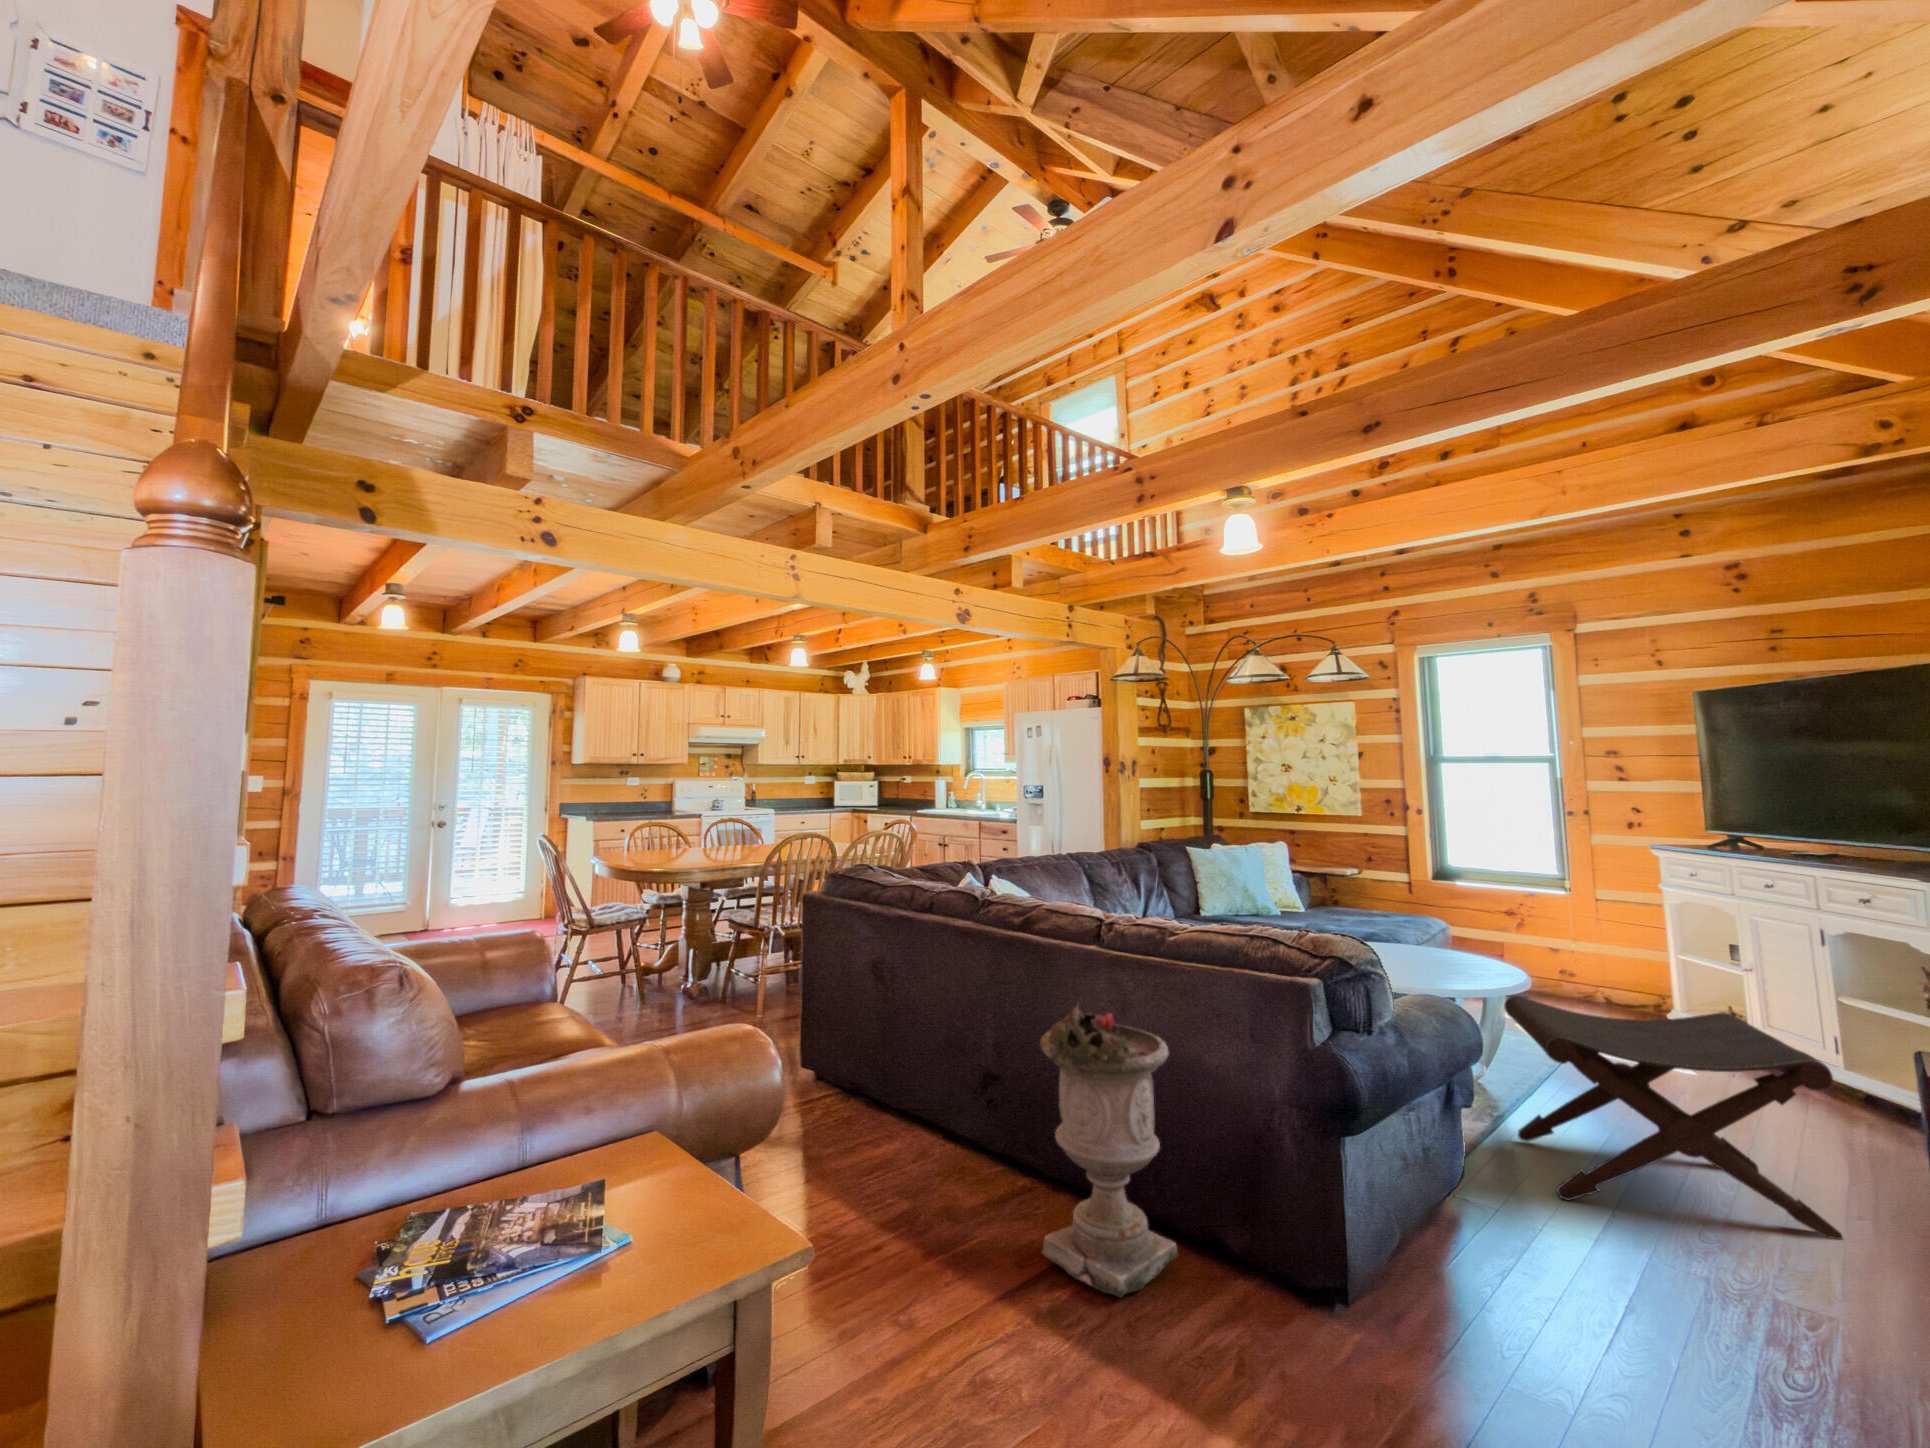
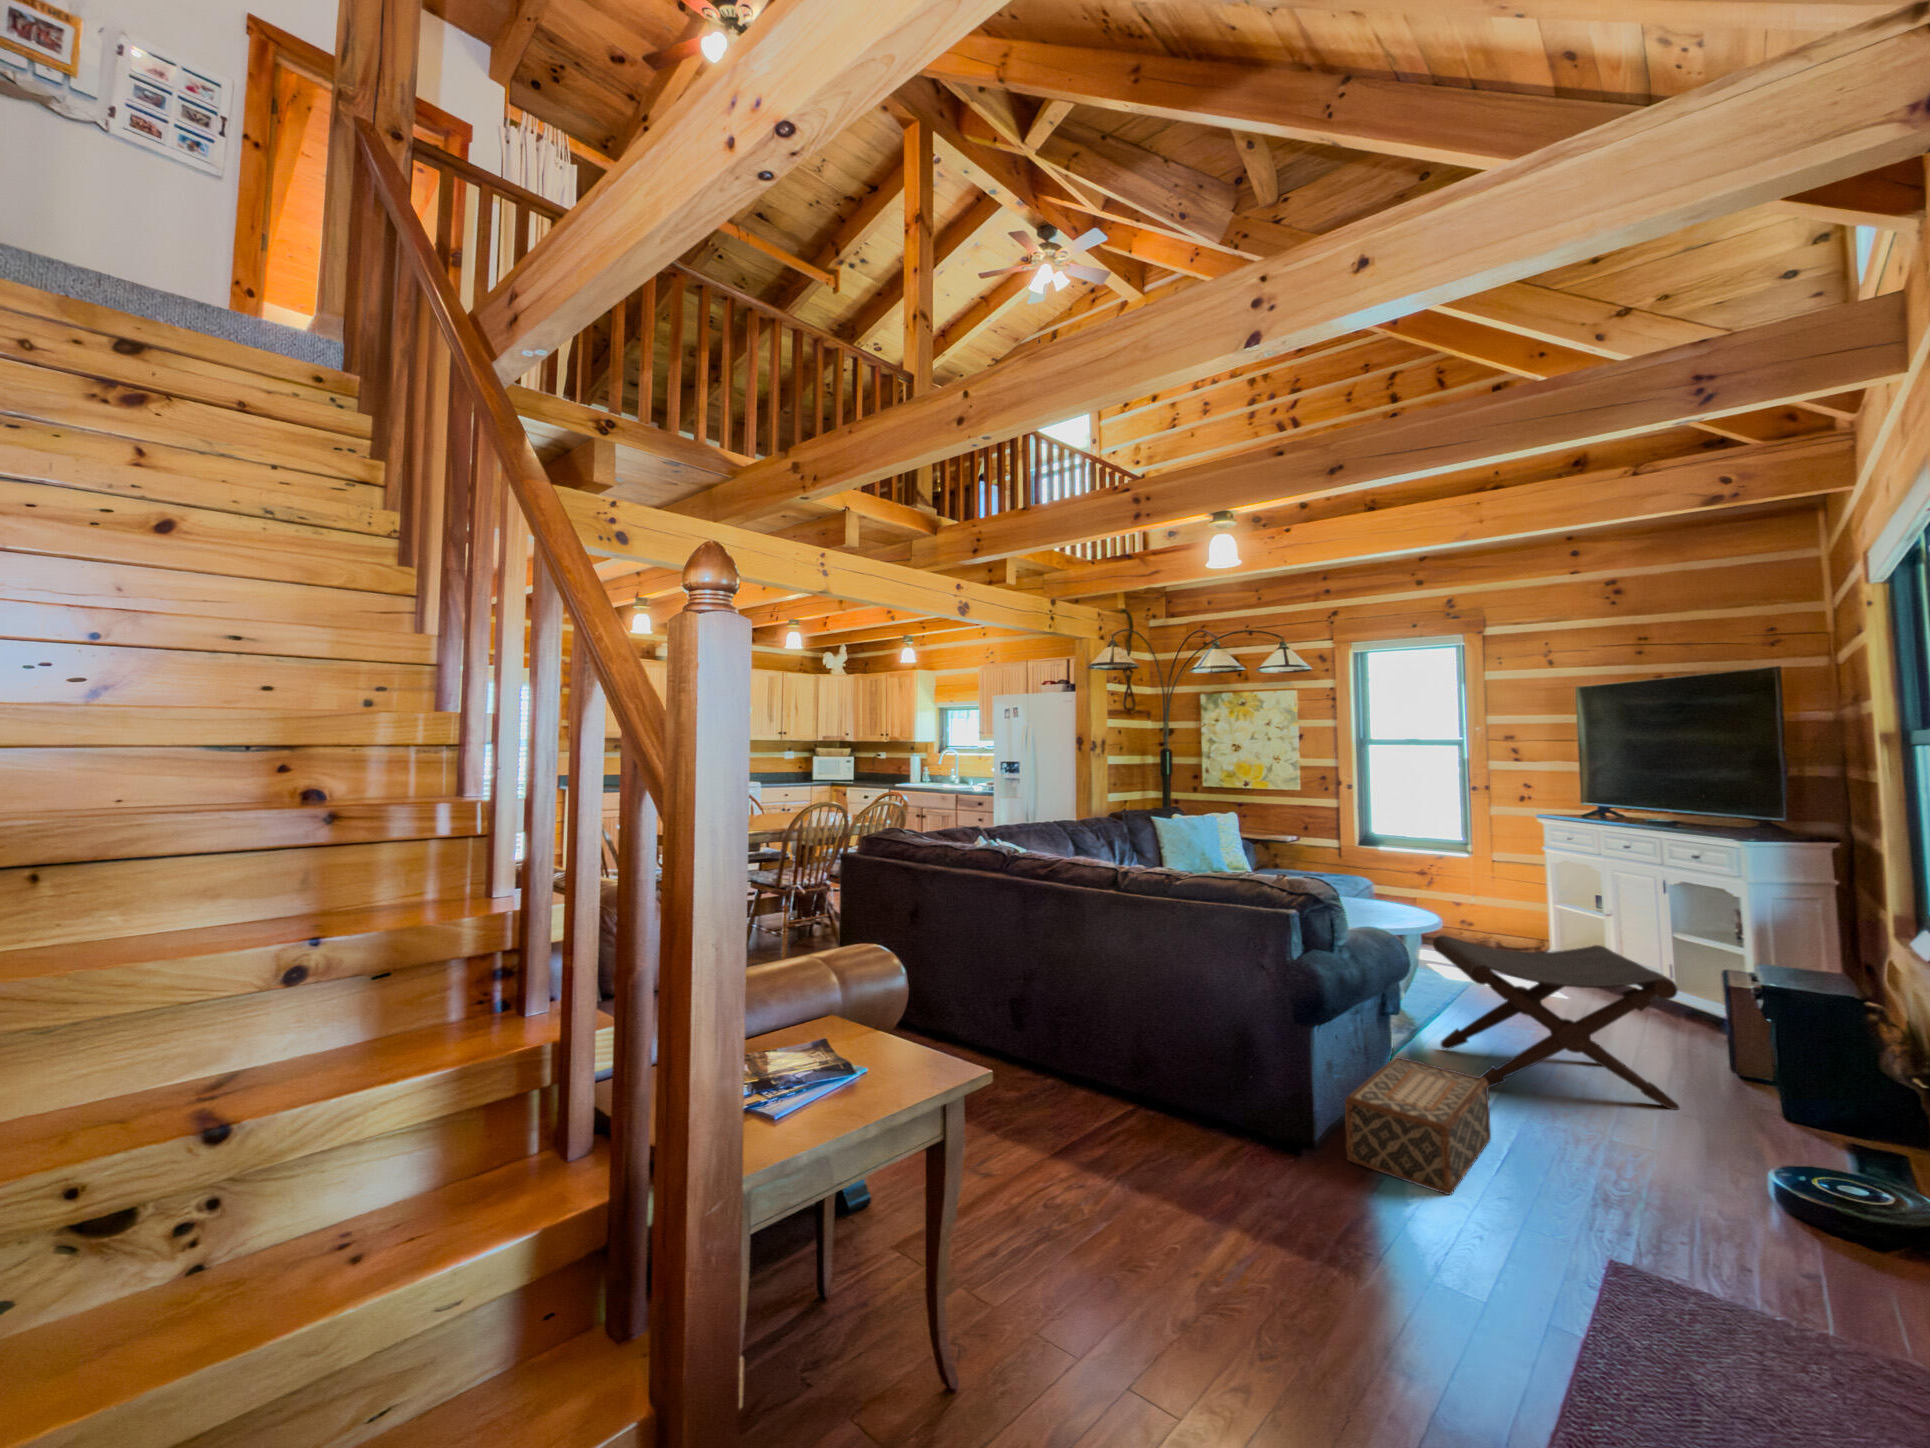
planter: present [1040,1005,1177,1298] -> none [1094,941,1201,1165]
woven basket: none [1363,1156,1571,1363] -> present [1345,1056,1491,1195]

